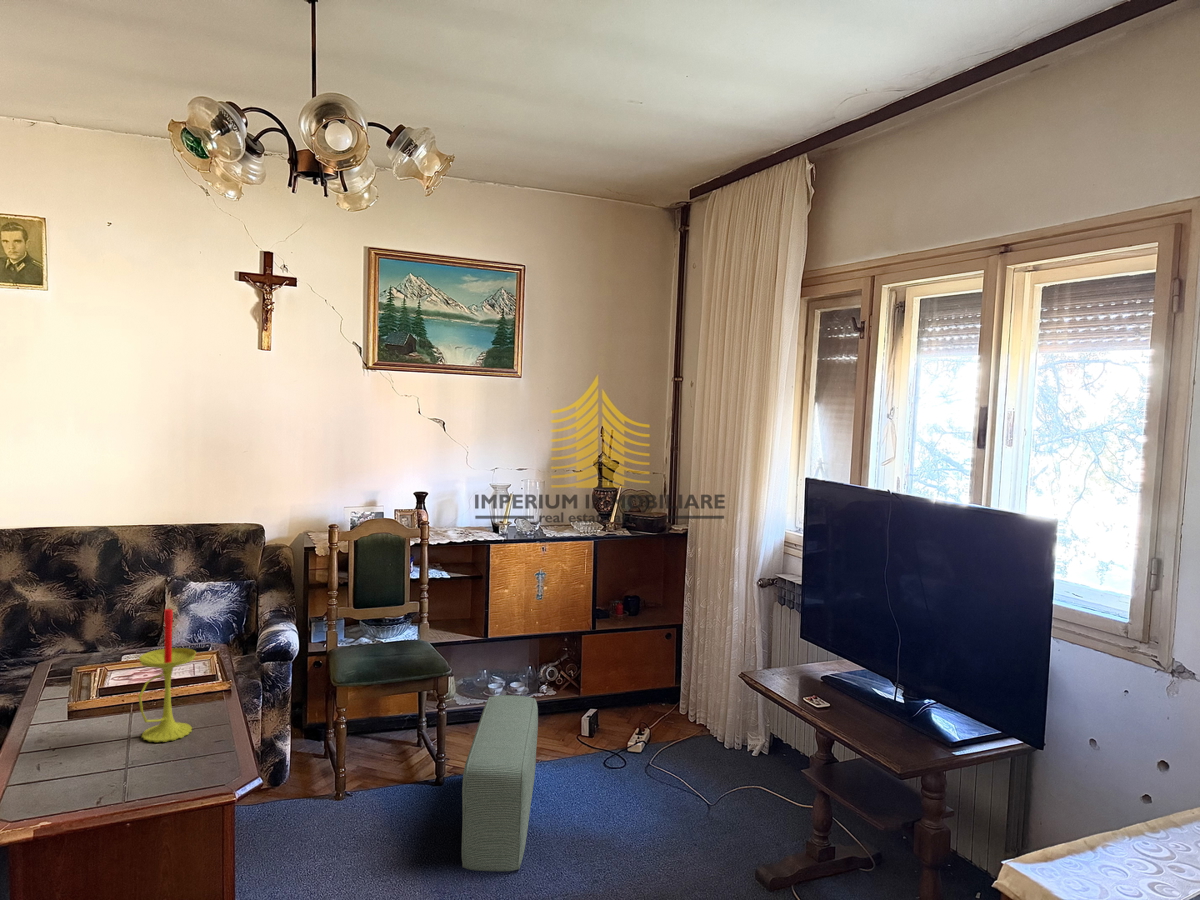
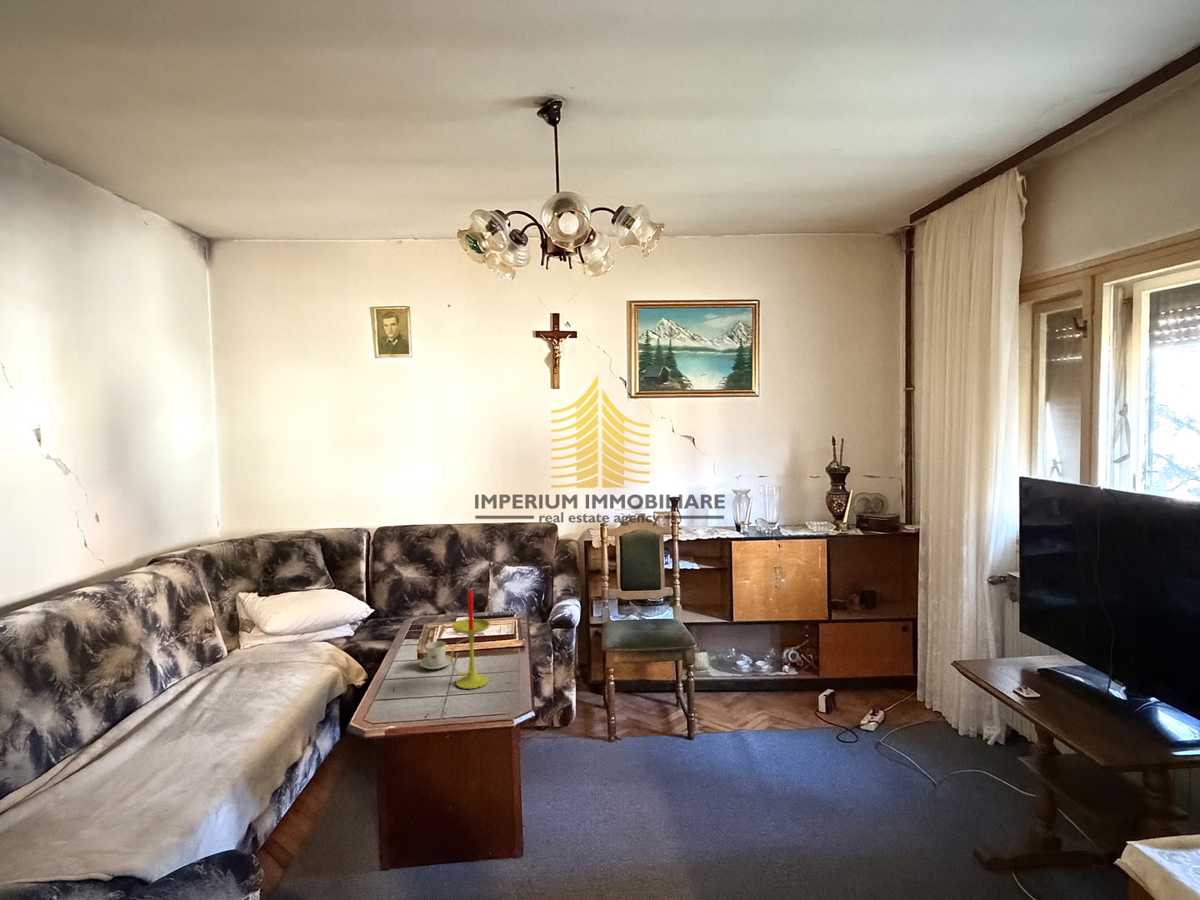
teacup: none [77,684,132,722] -> present [419,641,452,669]
pouf: present [462,695,538,871] -> none [700,672,771,829]

